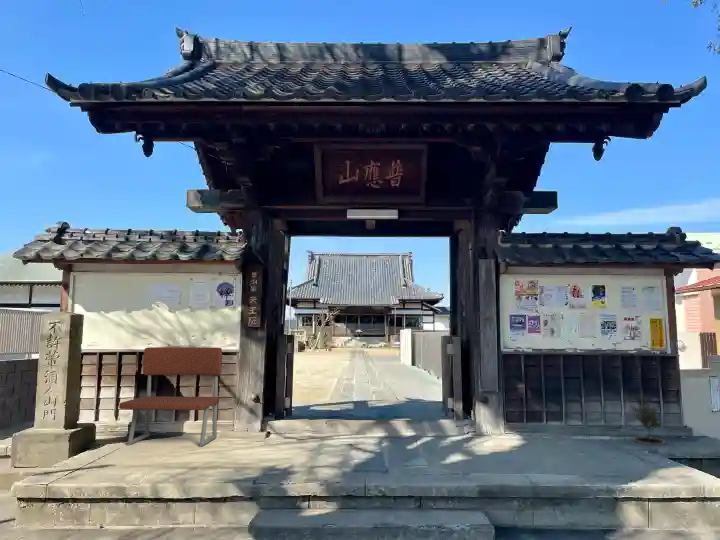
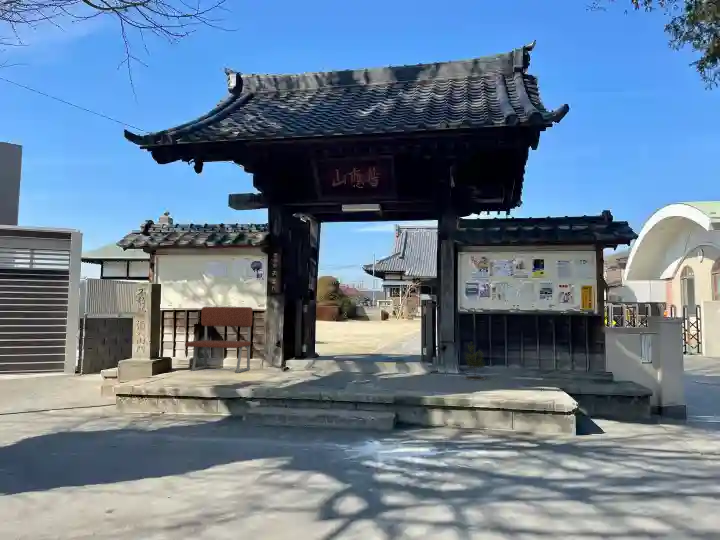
potted tree: present [631,394,665,445] -> present [465,346,485,380]

